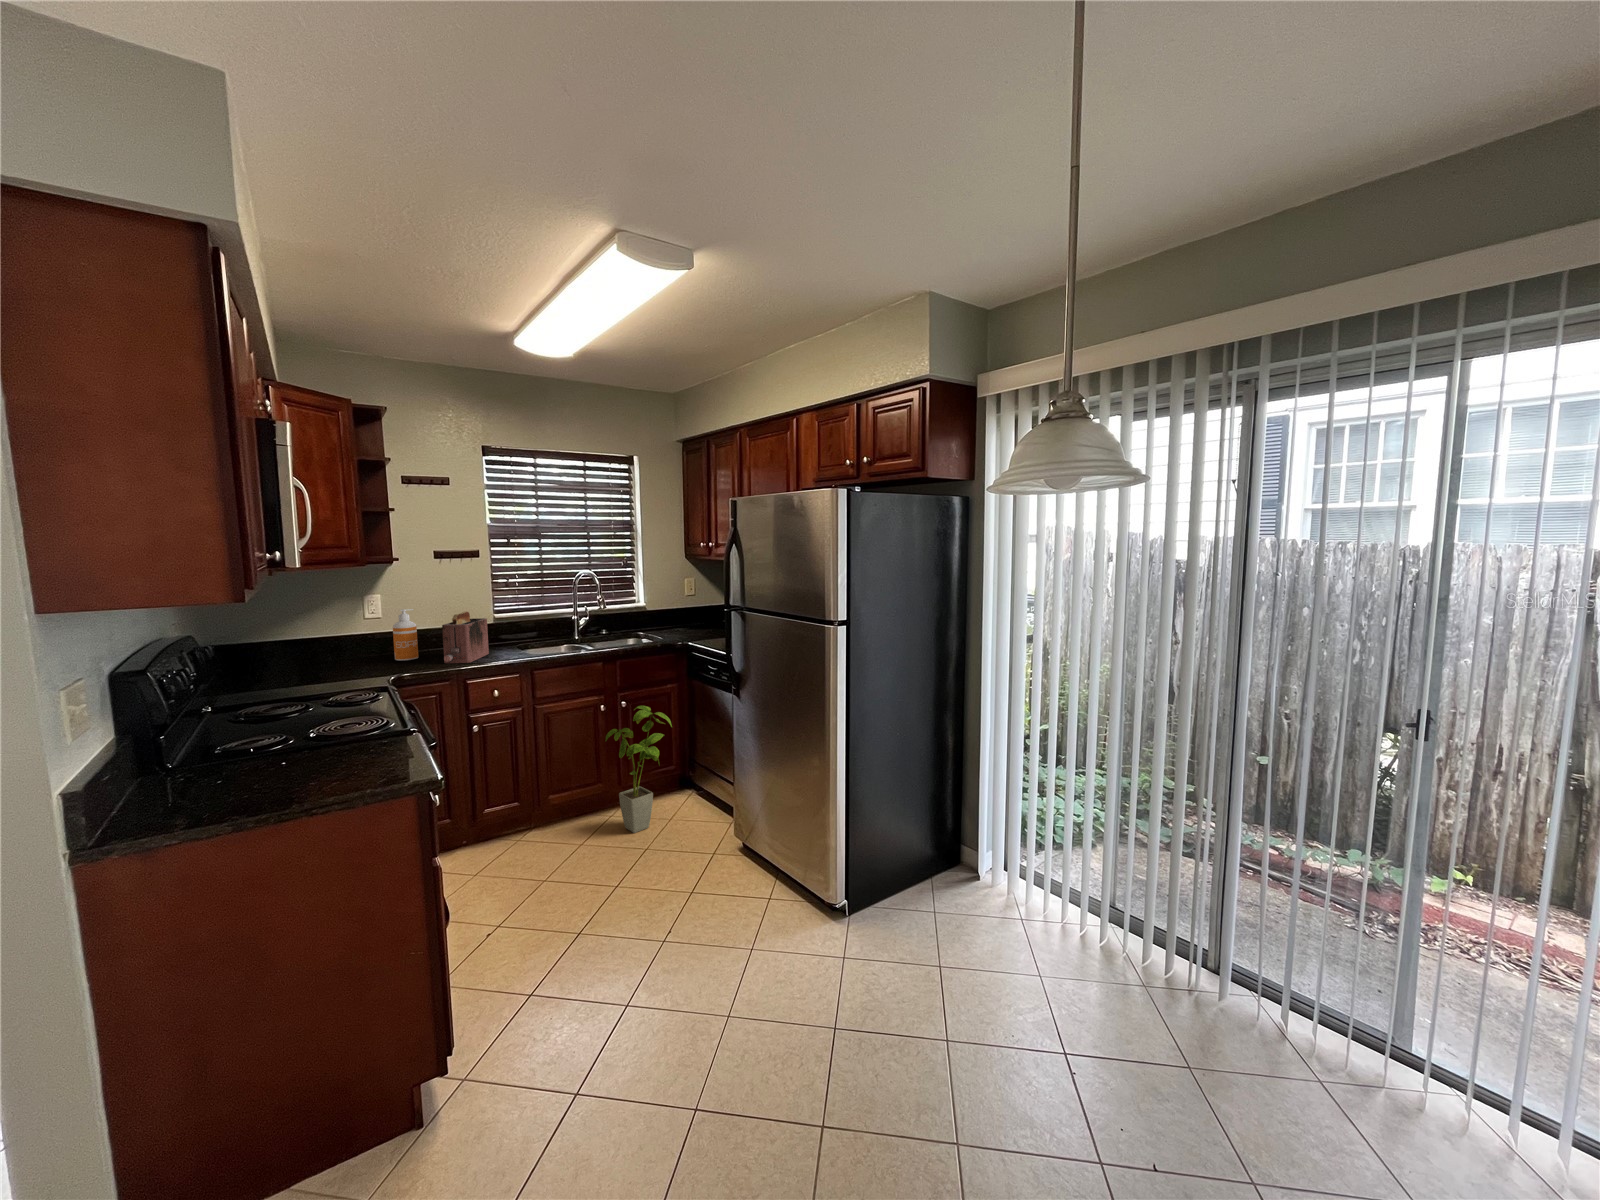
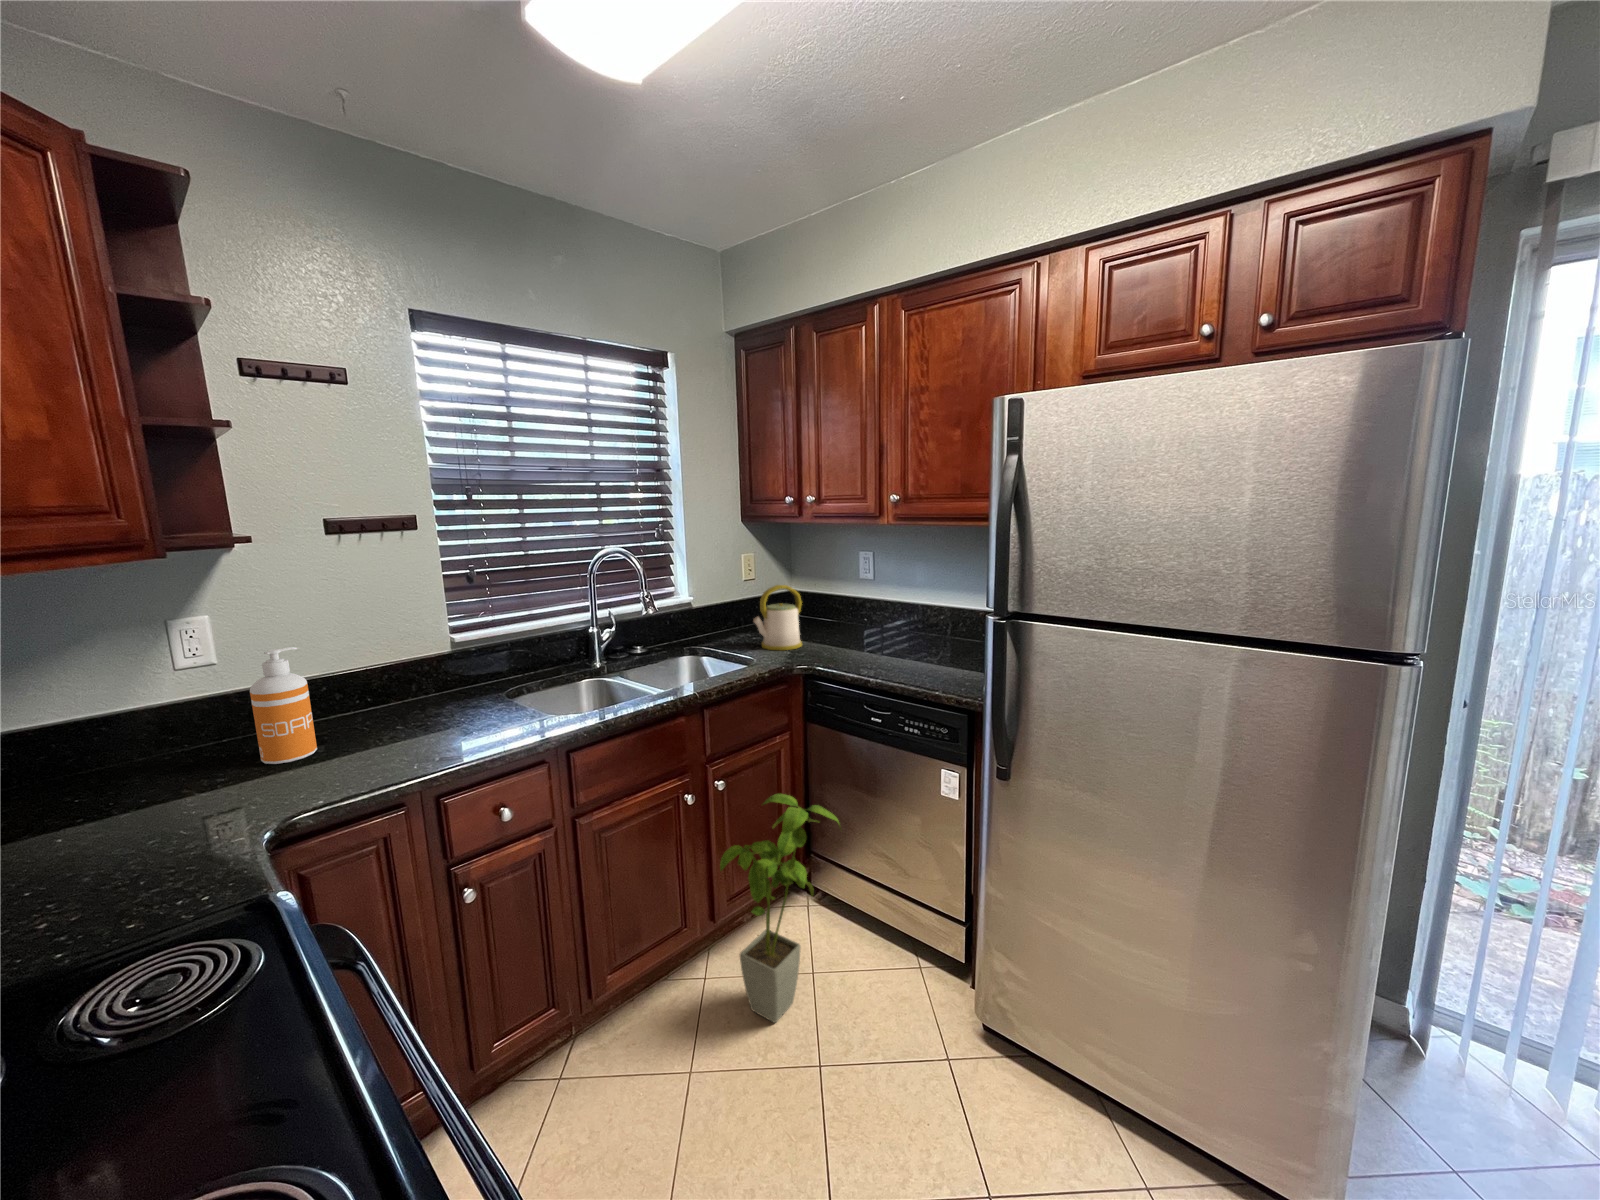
kettle: none [673,597,705,637] -> present [754,585,802,650]
toaster: present [442,612,489,663] -> none [376,644,470,765]

